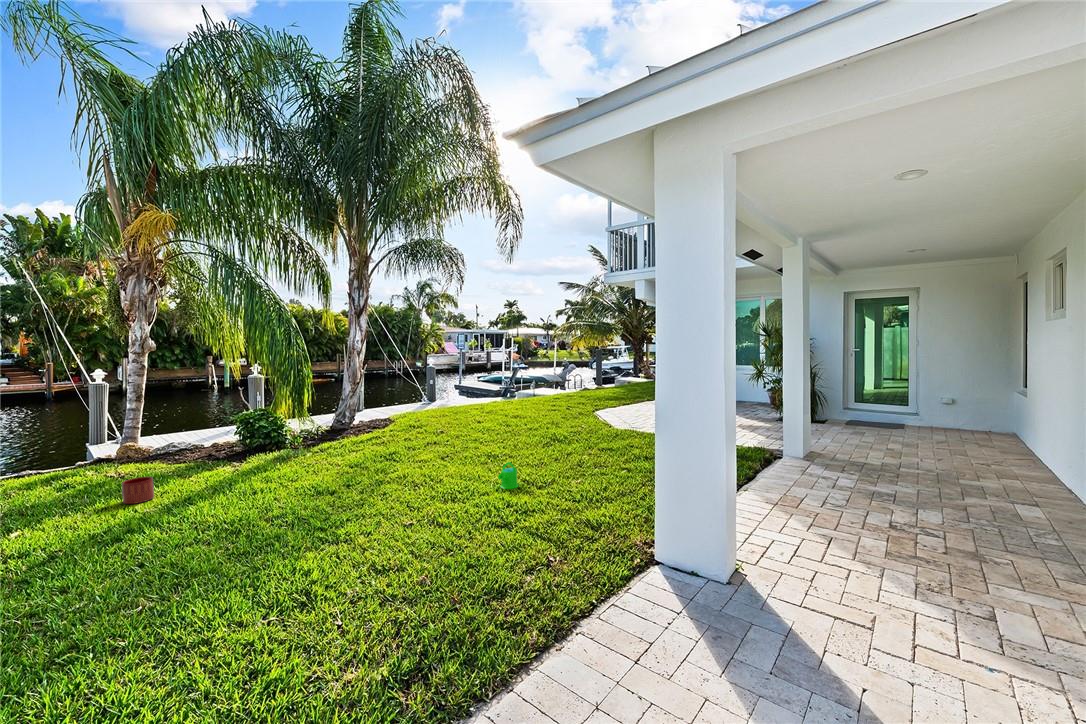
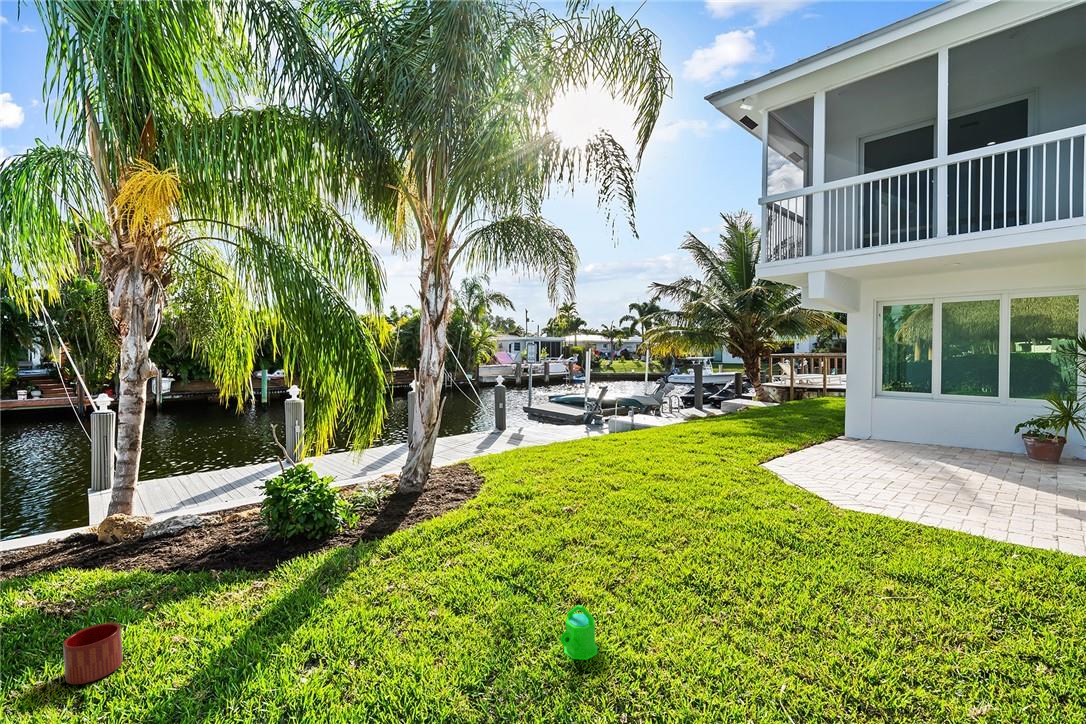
watering can: present [498,462,518,489] -> present [560,605,598,660]

